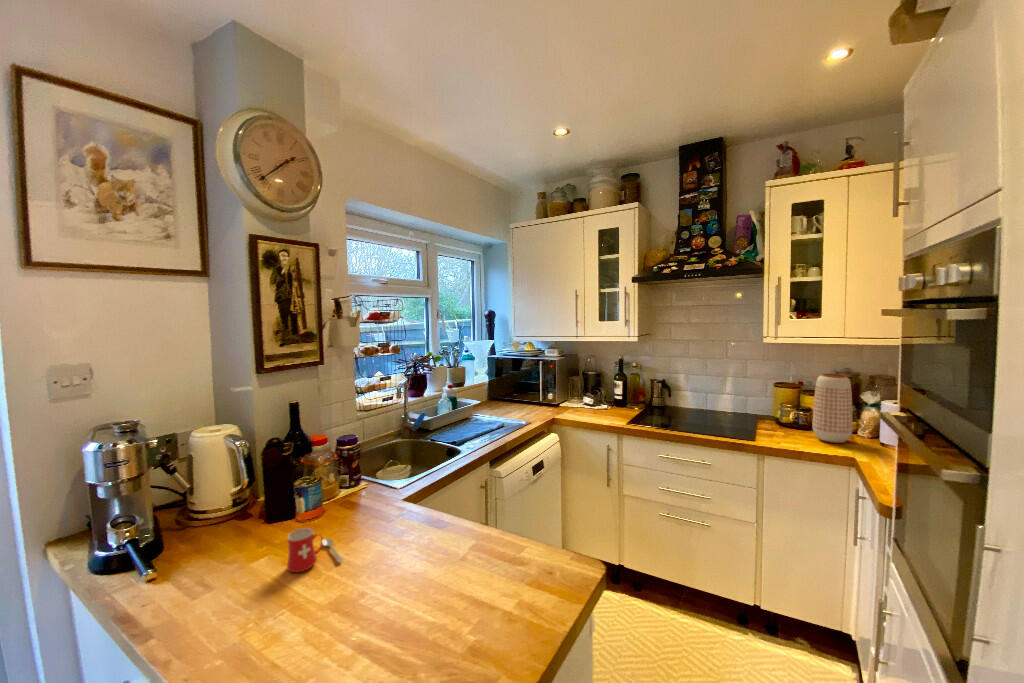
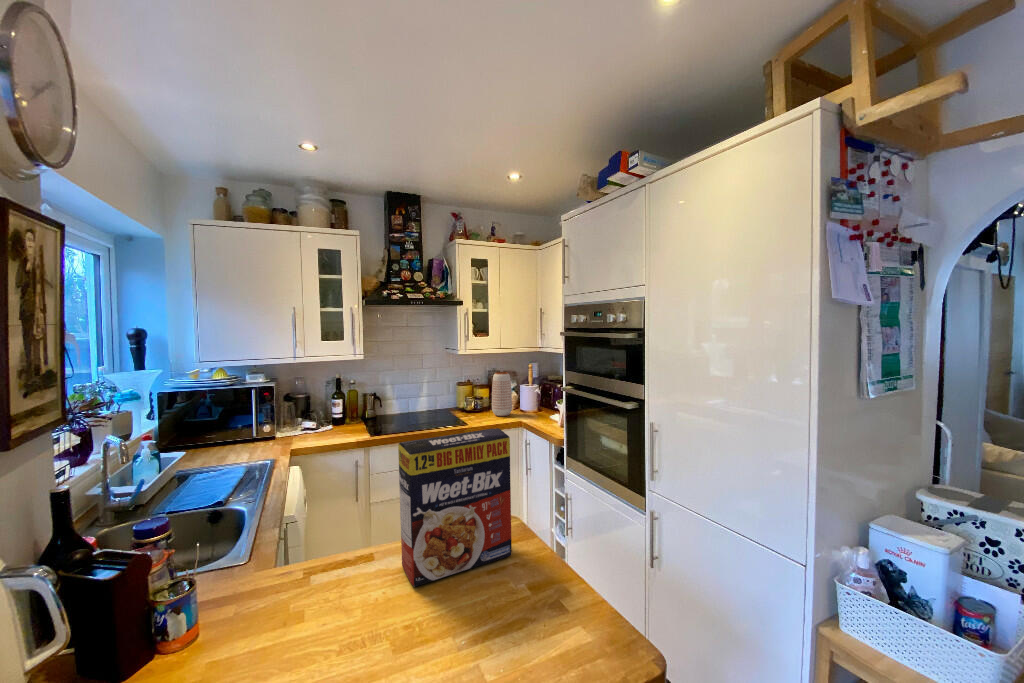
cereal box: none [368,430,509,627] -> present [398,428,512,587]
mug: present [287,528,343,572] -> none [284,582,343,636]

